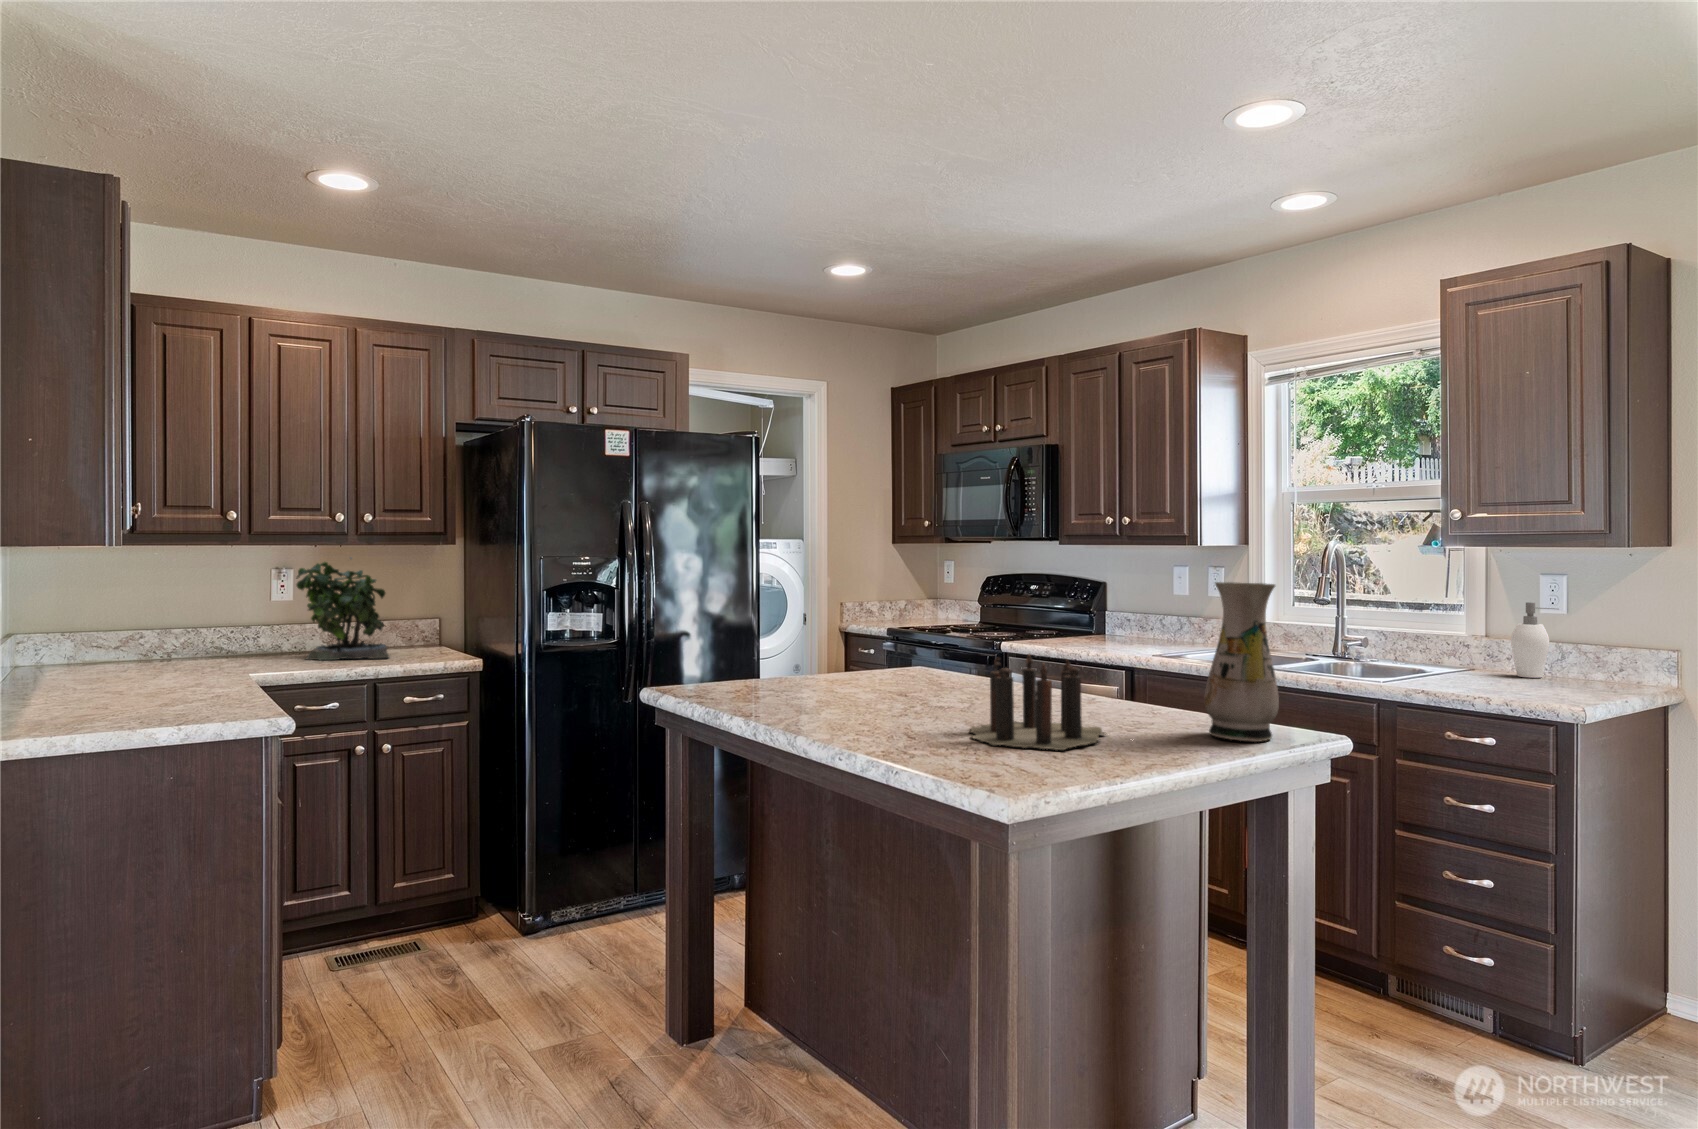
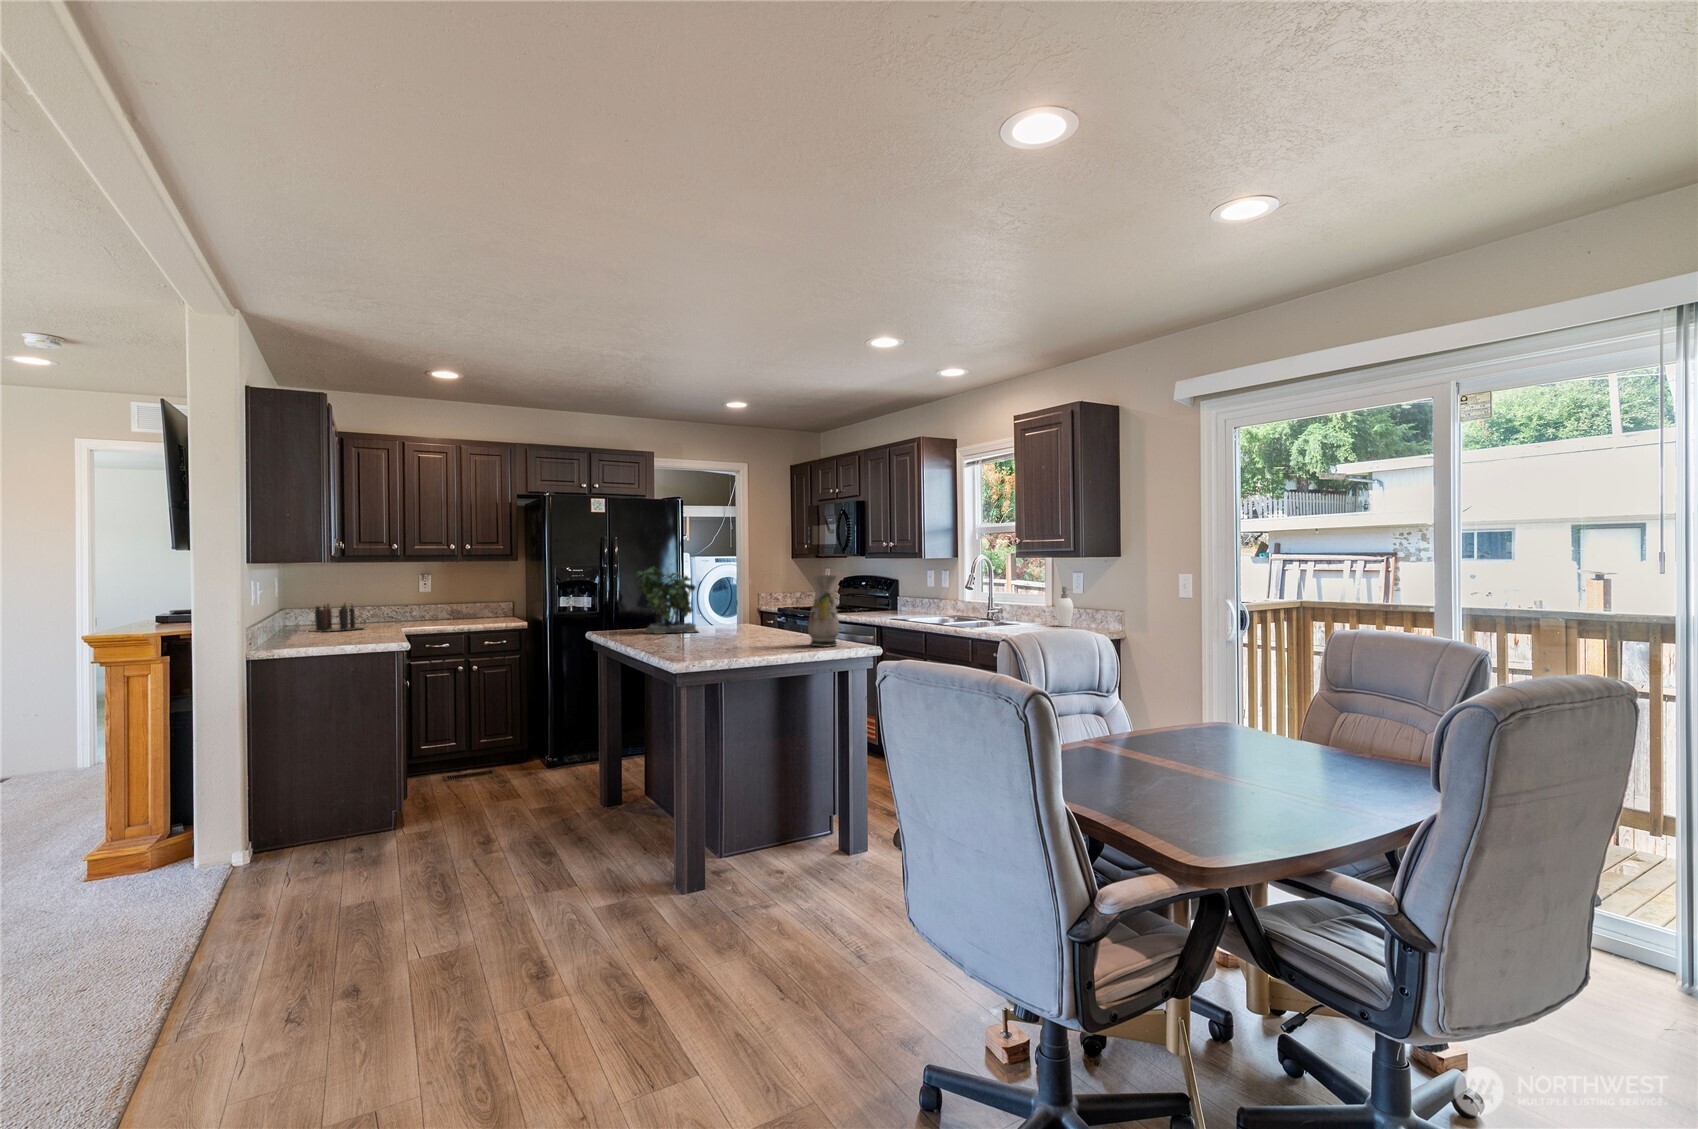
potted plant: present [296,558,389,660] -> present [636,564,698,634]
candle: present [970,653,1106,750] -> present [311,604,362,632]

